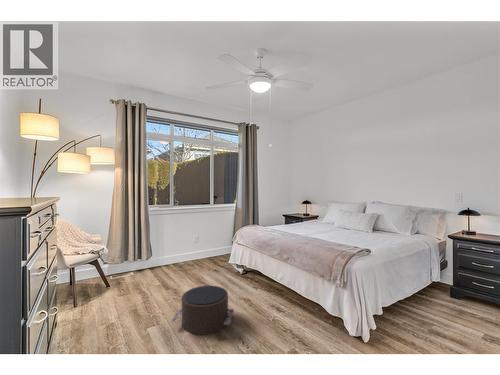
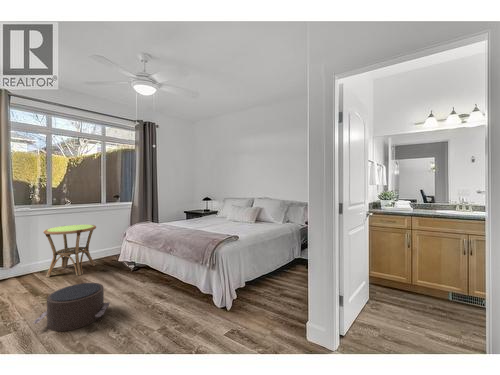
side table: none [169,225,209,273] -> present [44,225,96,277]

